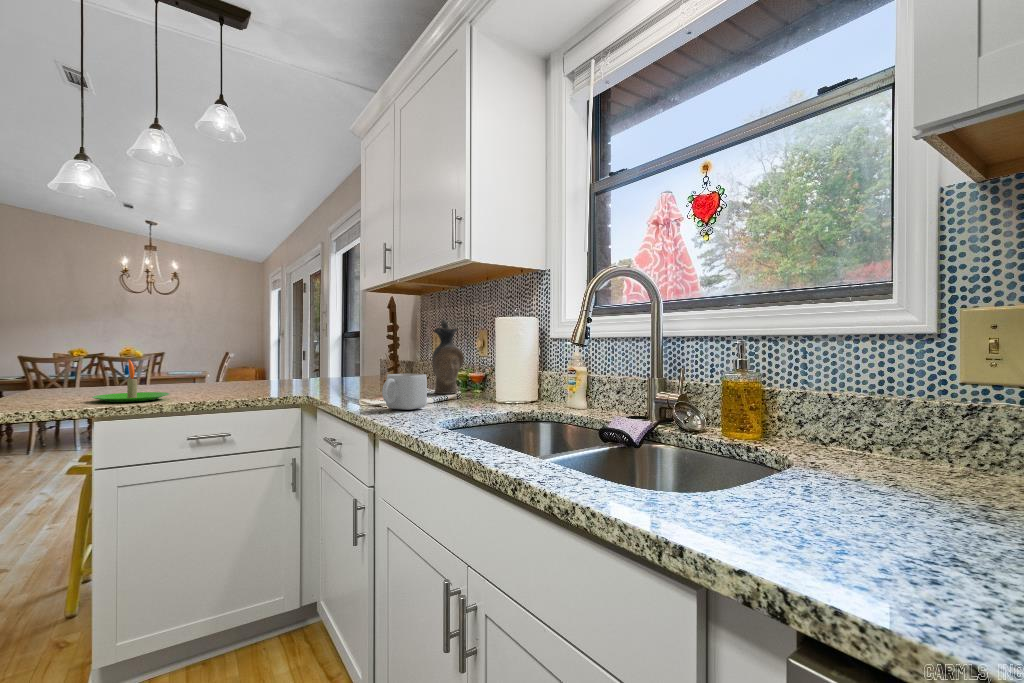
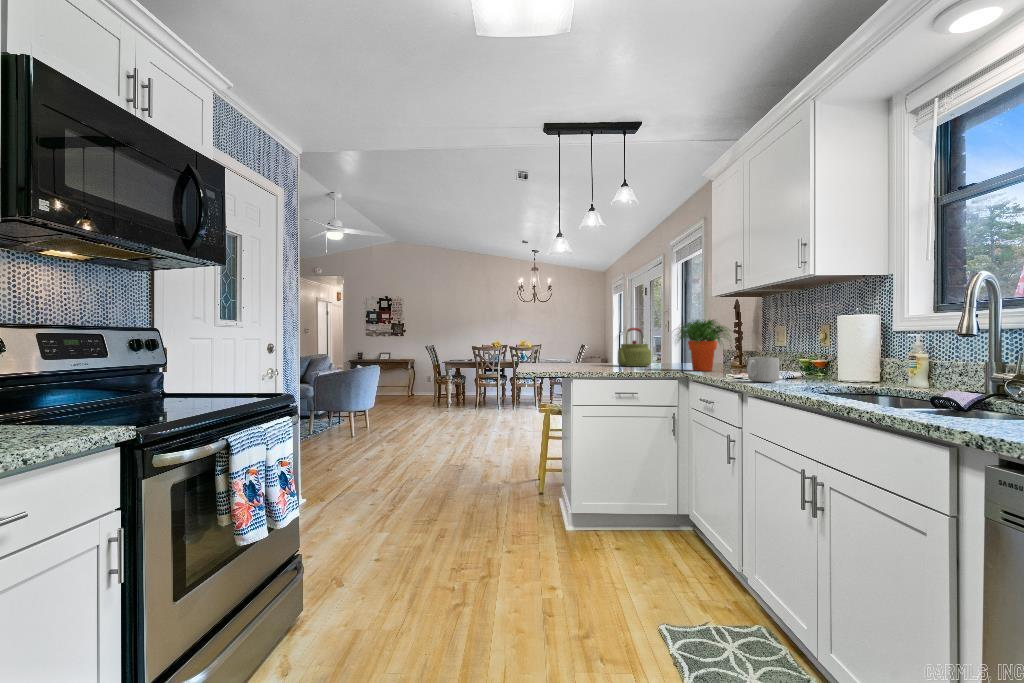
potted plant: none [301,319,385,390] -> present [678,319,730,371]
ceramic pitcher: present [432,319,464,394] -> none [779,316,808,376]
kettle: none [224,330,279,386] -> present [618,328,651,367]
candle: present [92,360,170,402] -> none [563,346,600,371]

